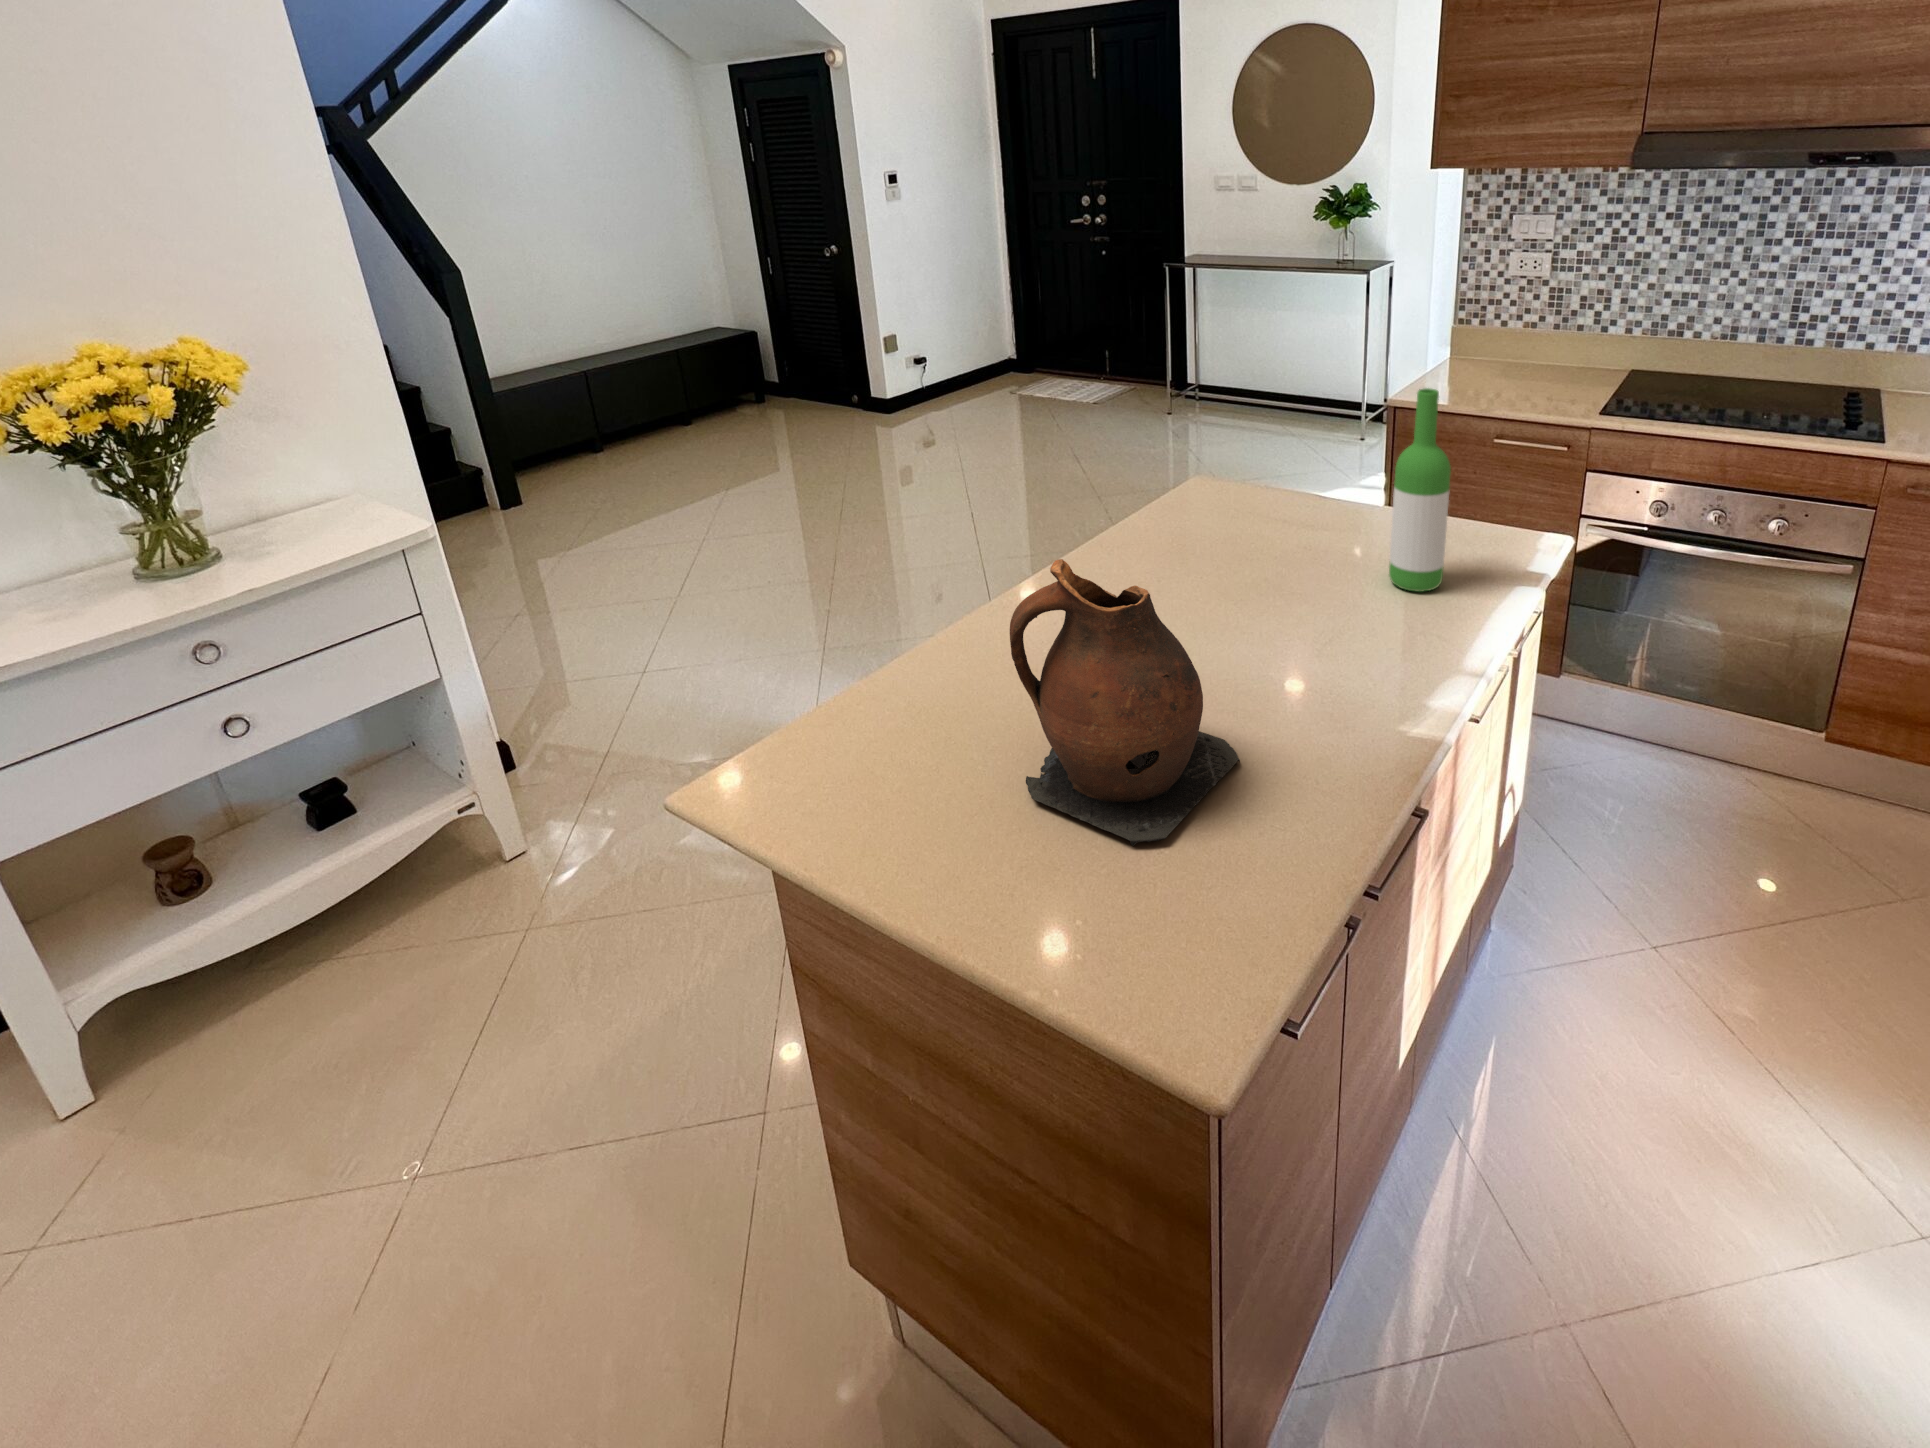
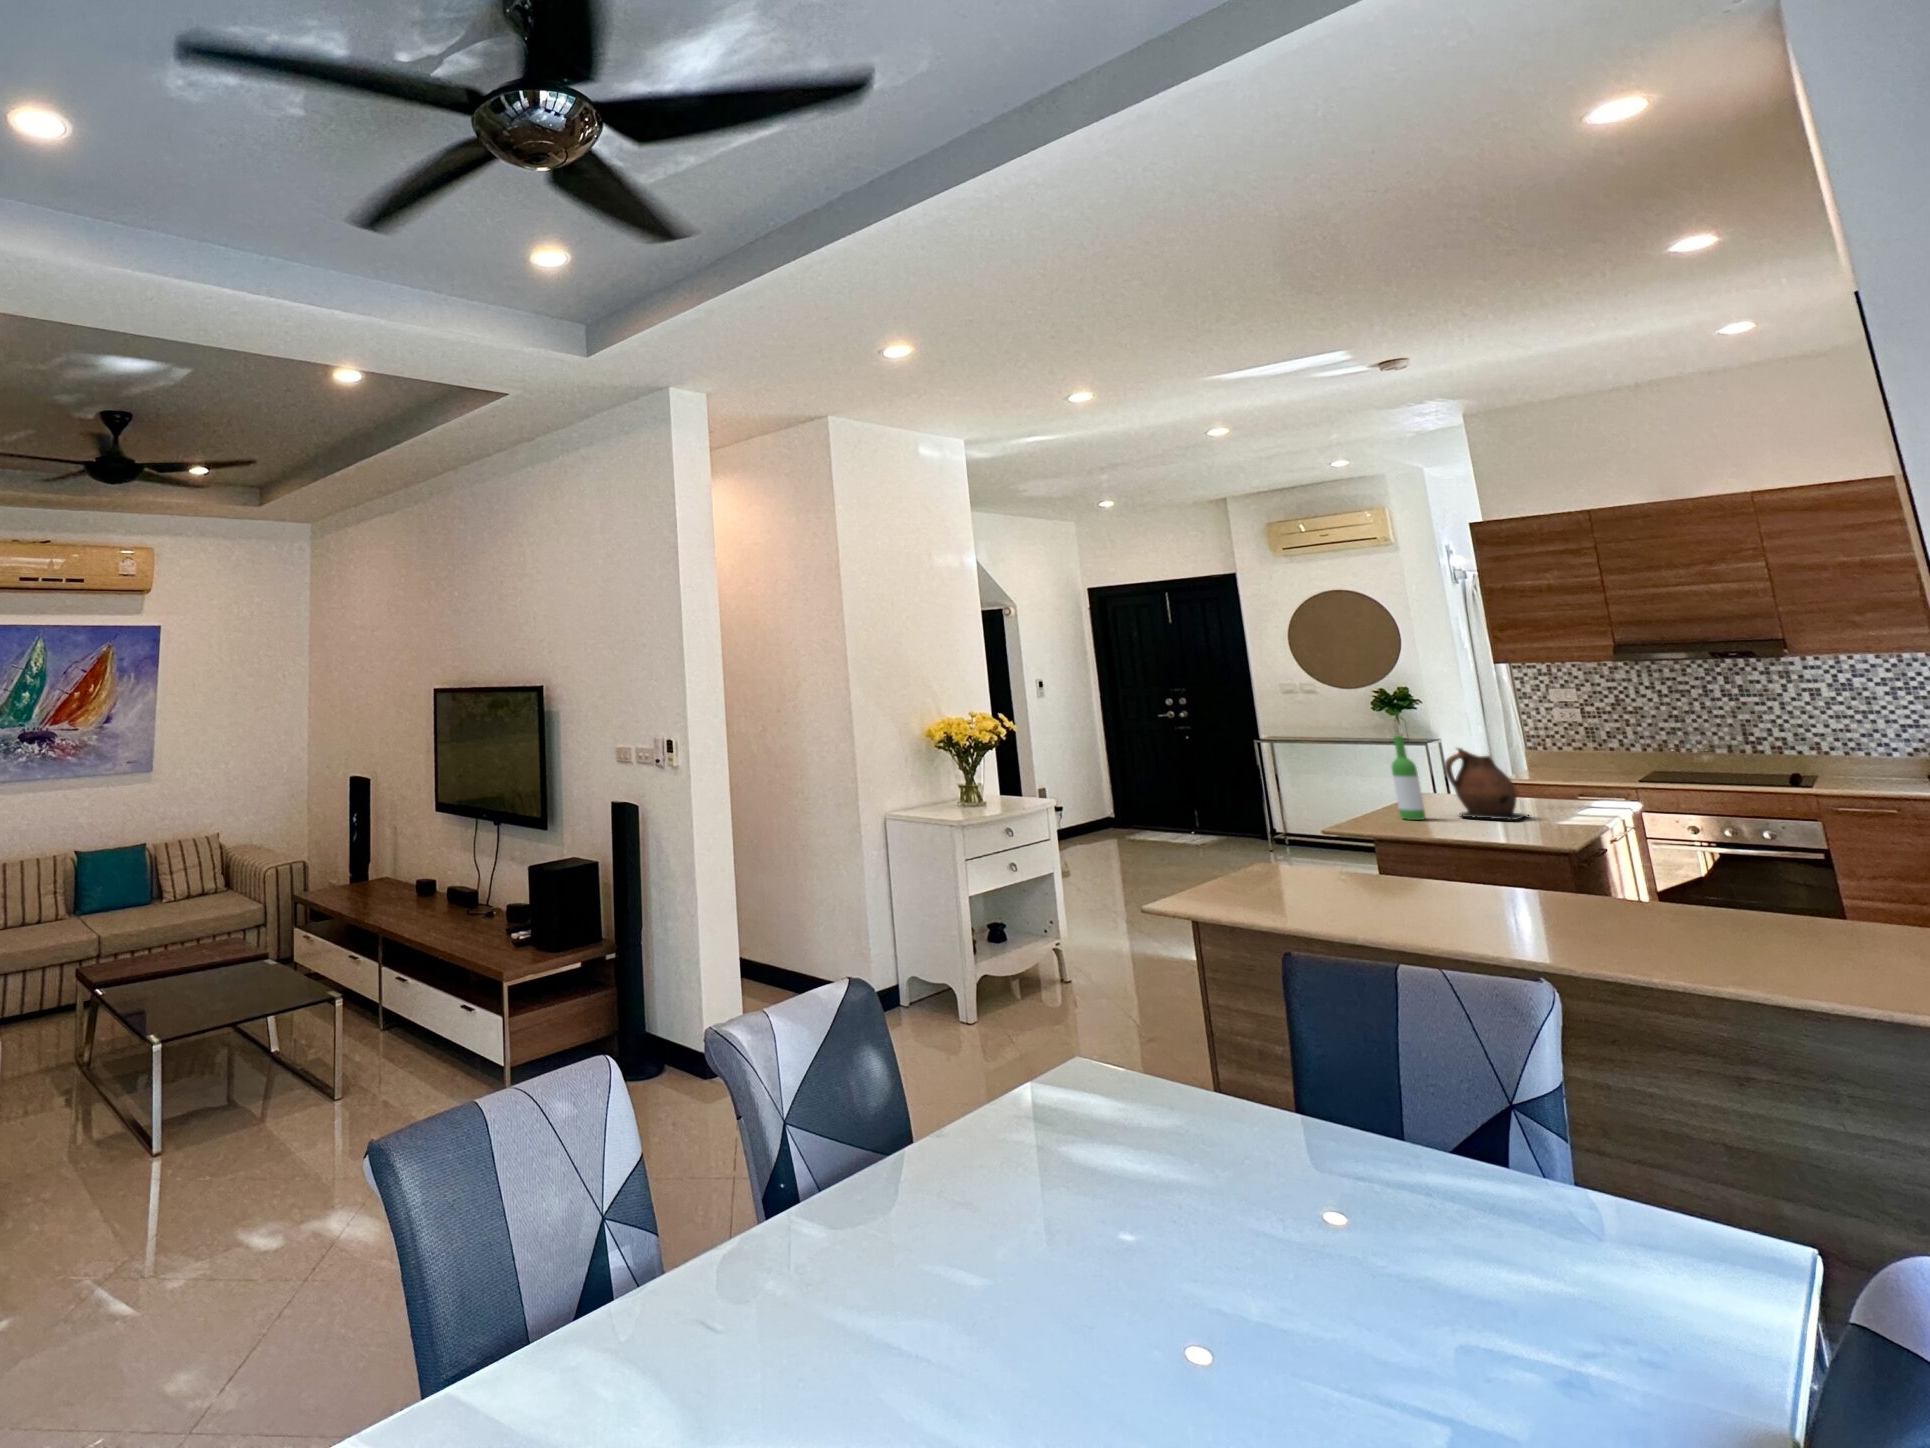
wine bottle: present [1389,388,1451,592] -> present [1391,736,1425,820]

